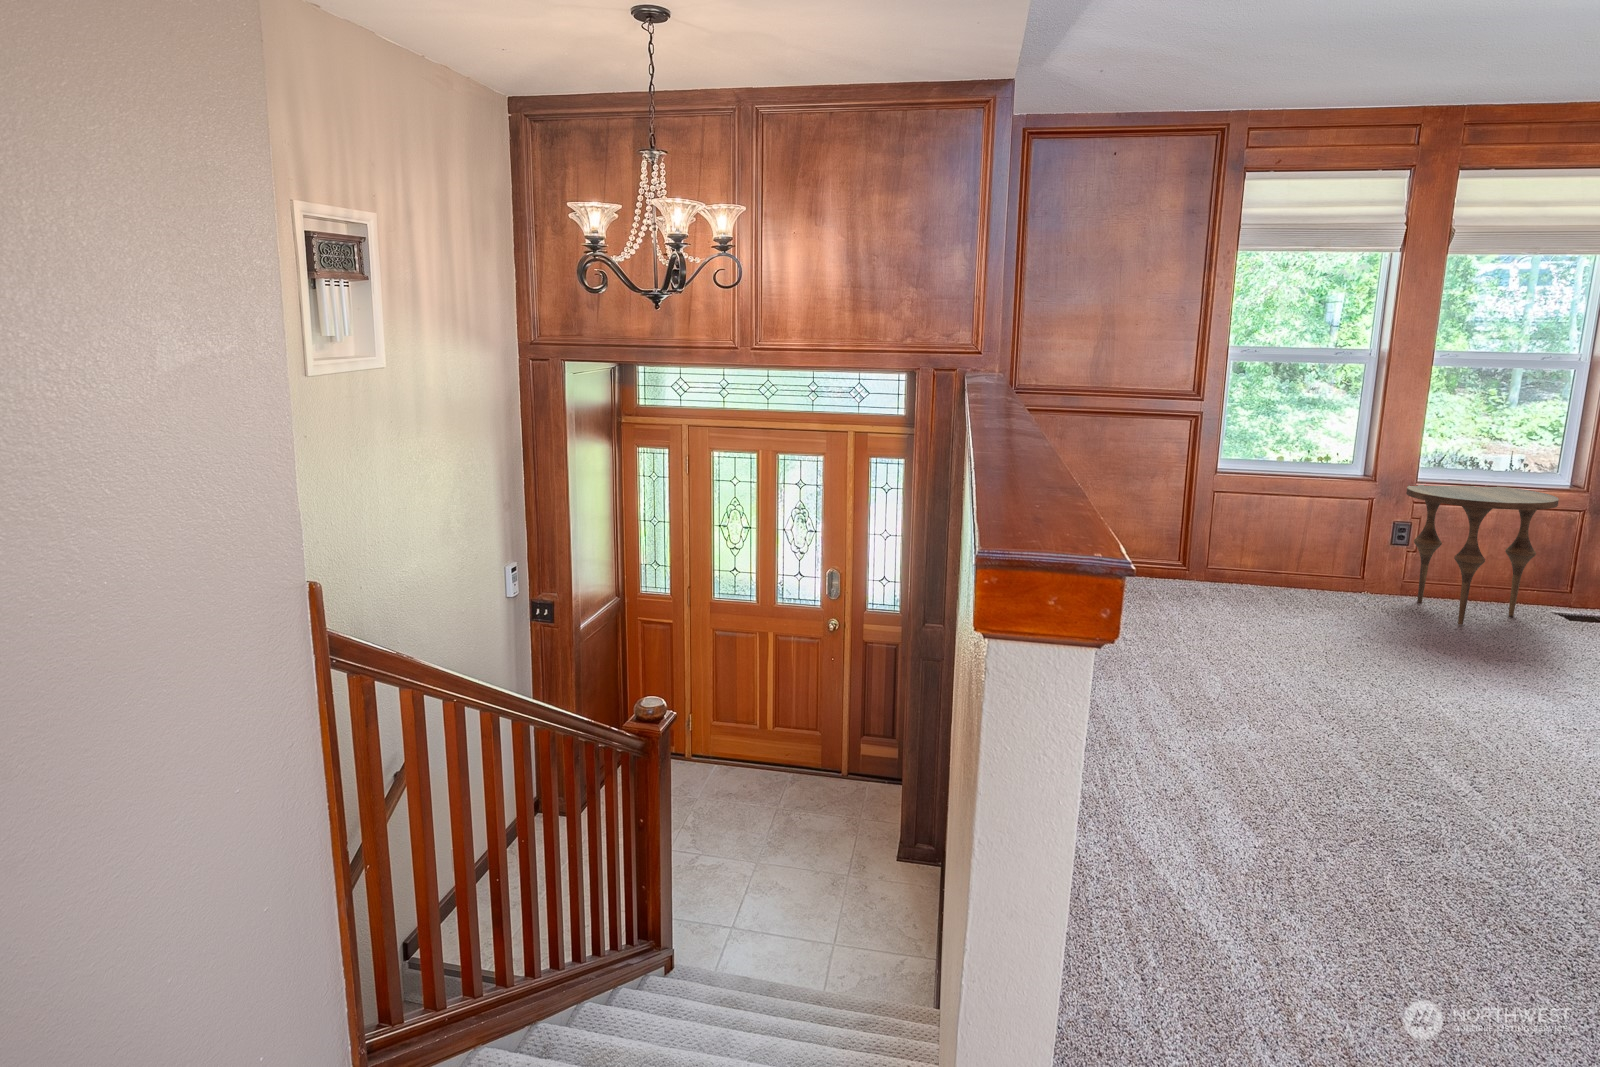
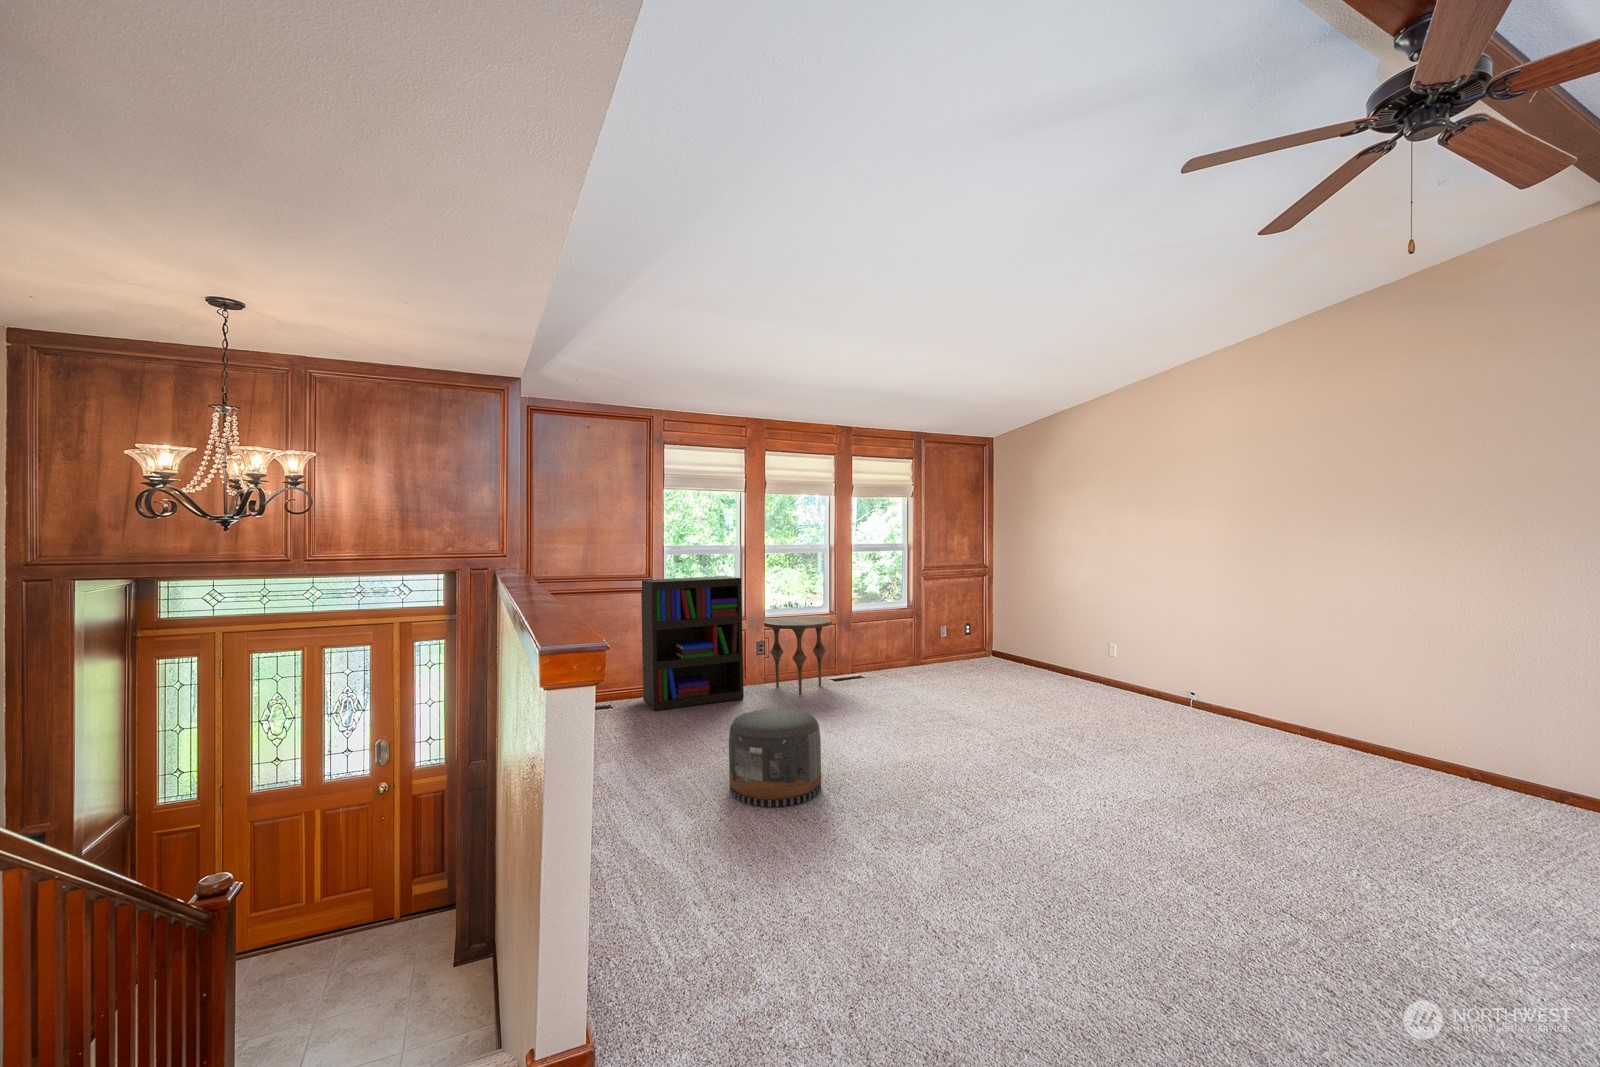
bookshelf: none [1173,398,1369,610] -> present [641,576,744,711]
pouf: none [1264,631,1448,793] -> present [729,708,821,807]

